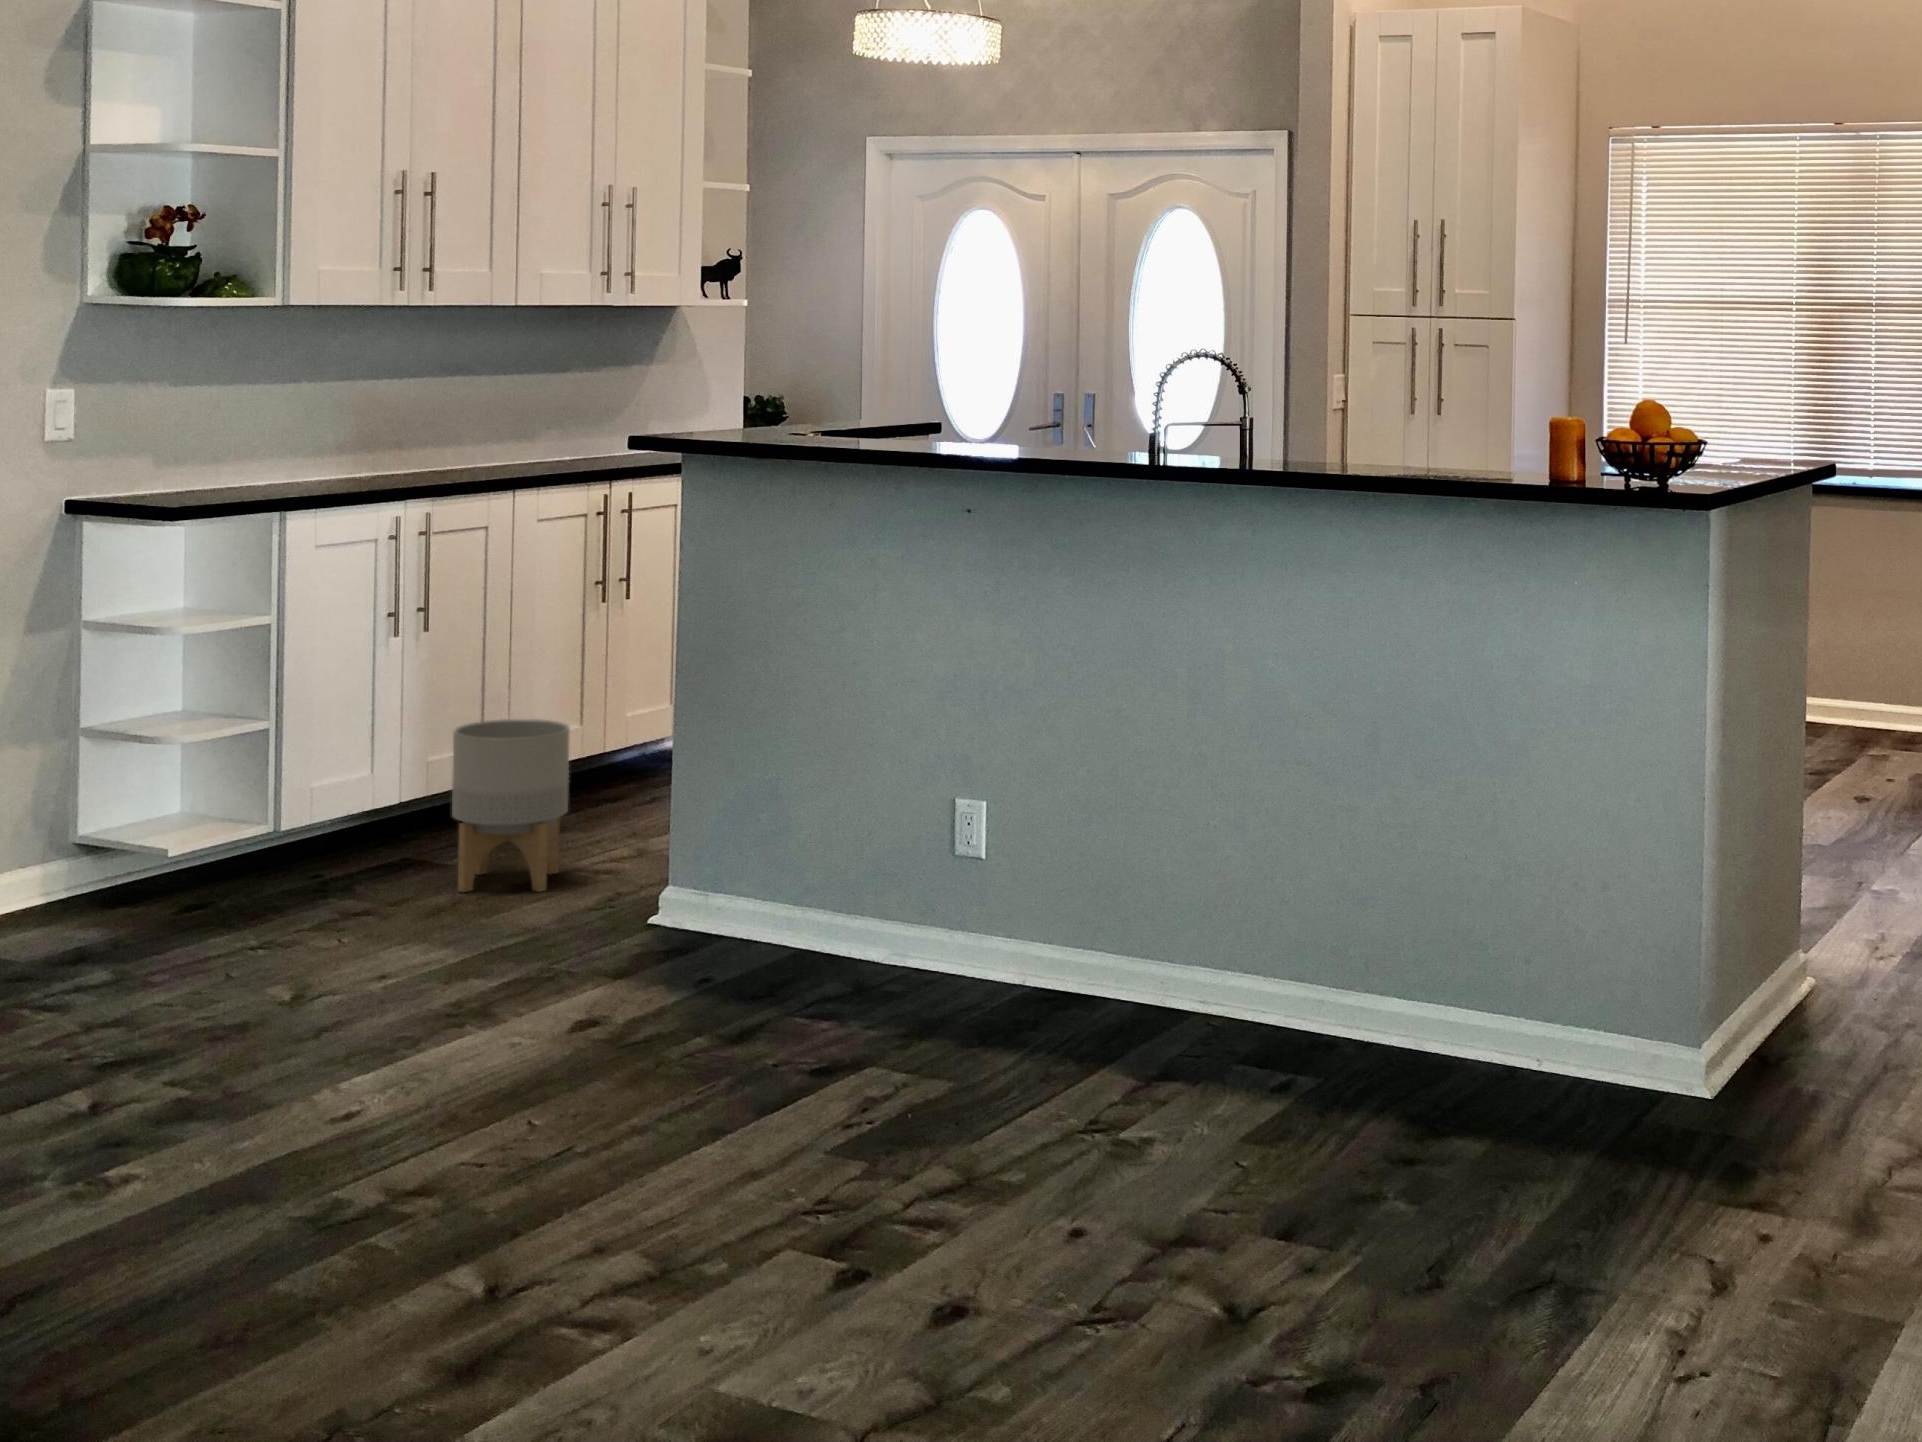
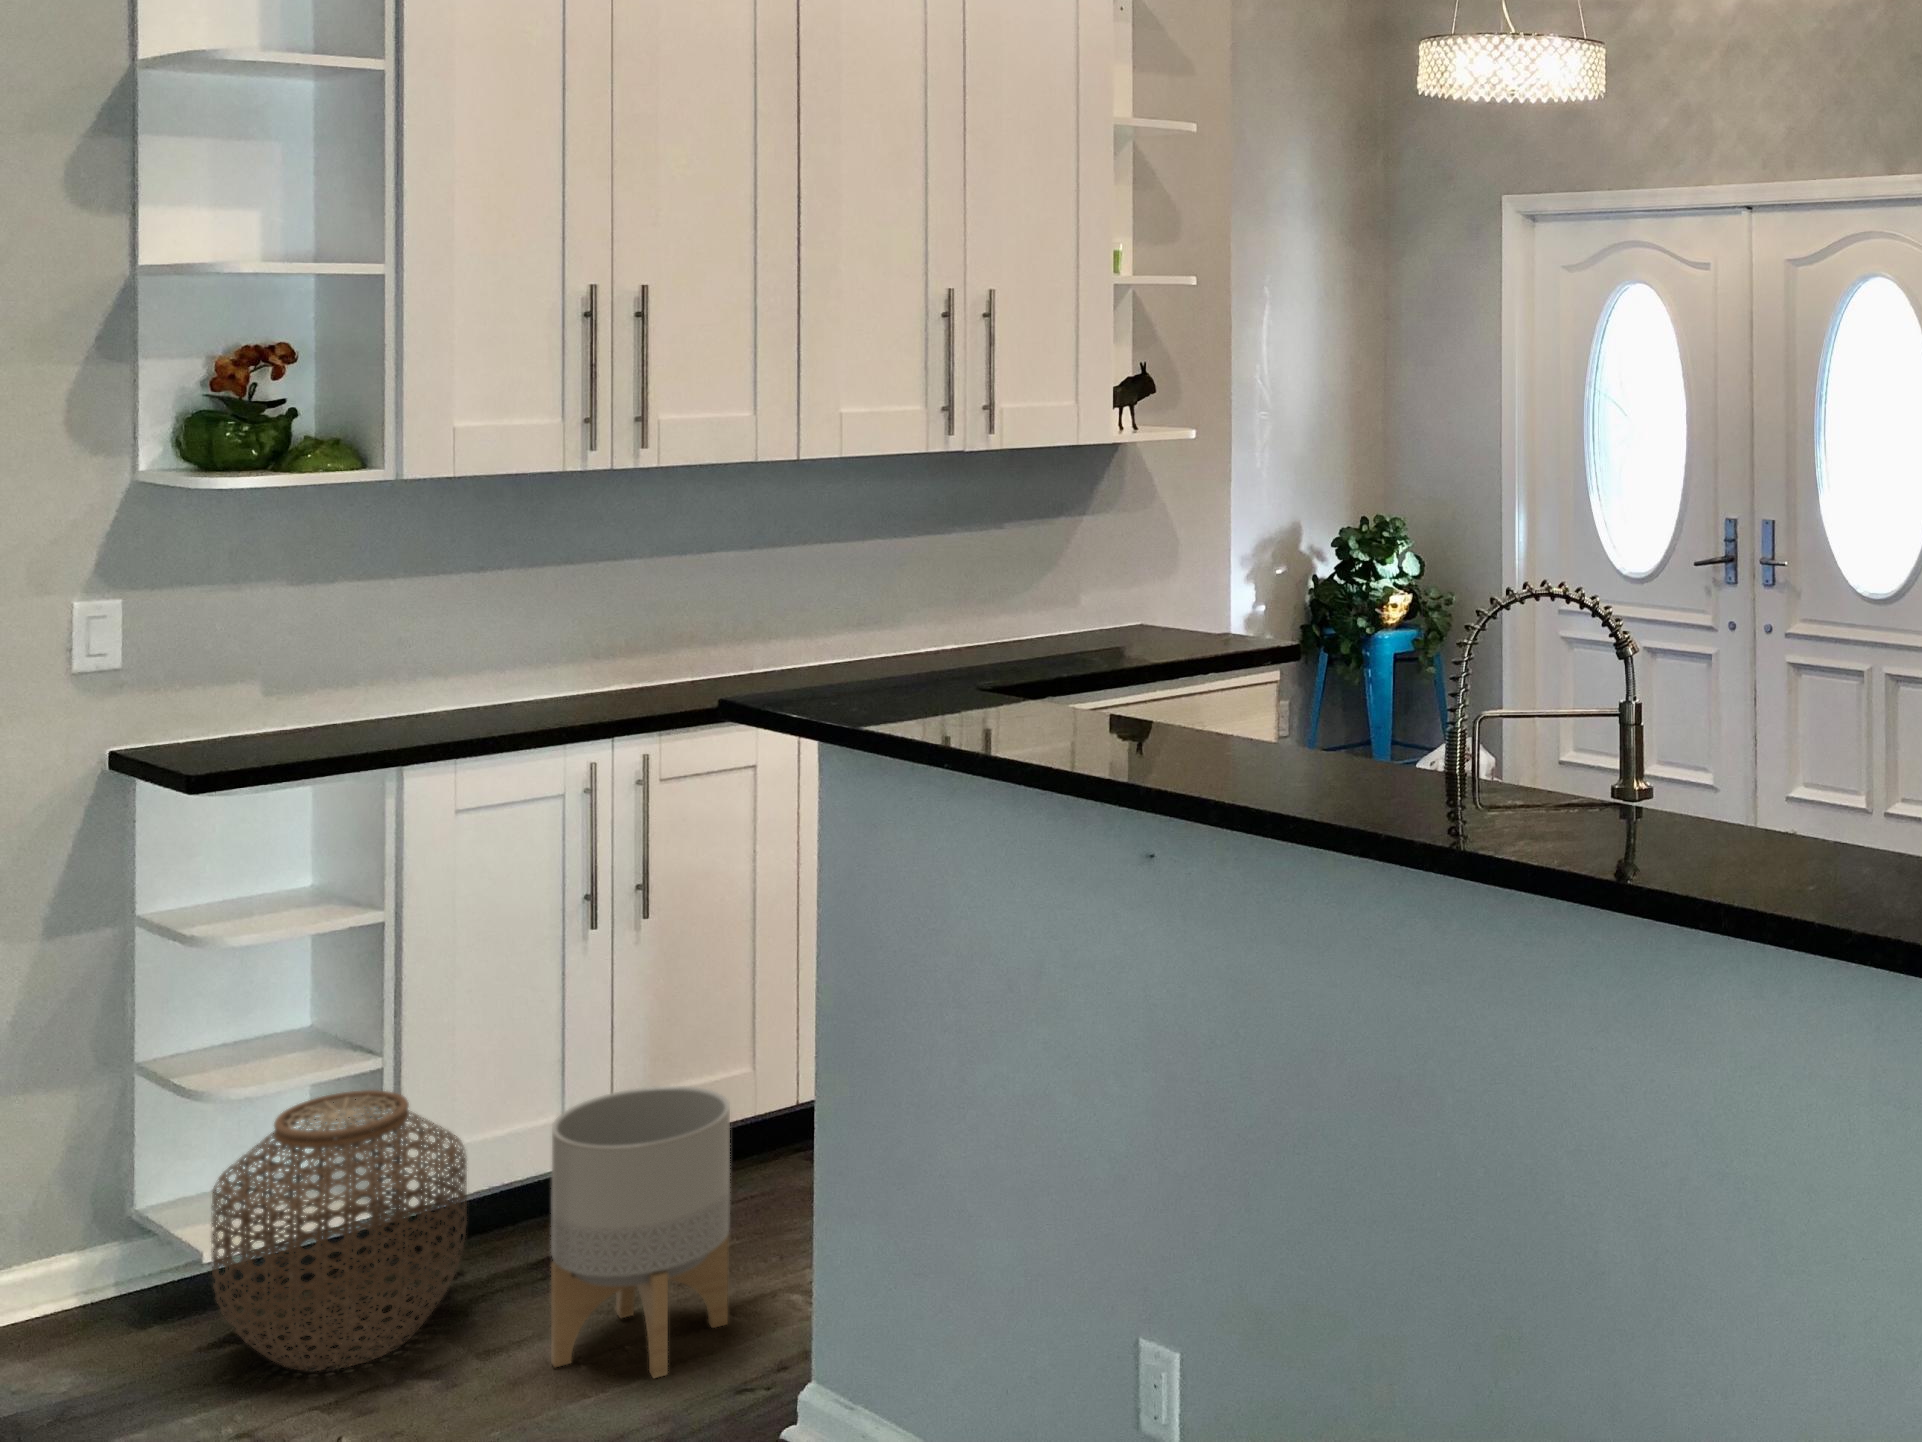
woven basket: none [210,727,377,903] -> present [211,1090,467,1370]

